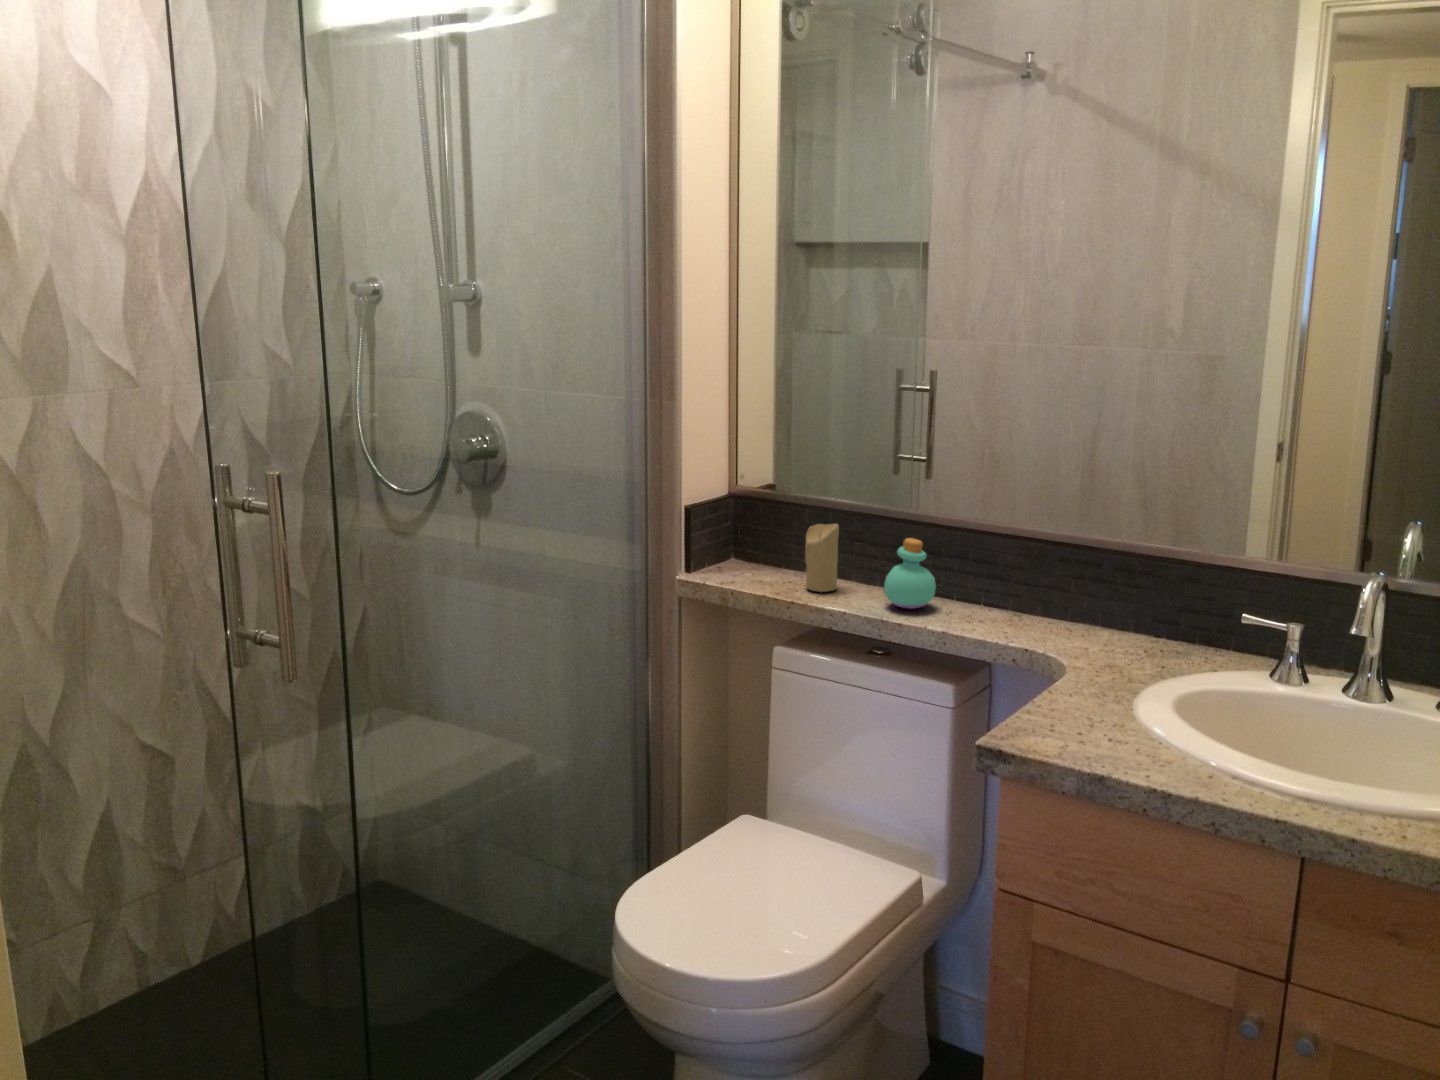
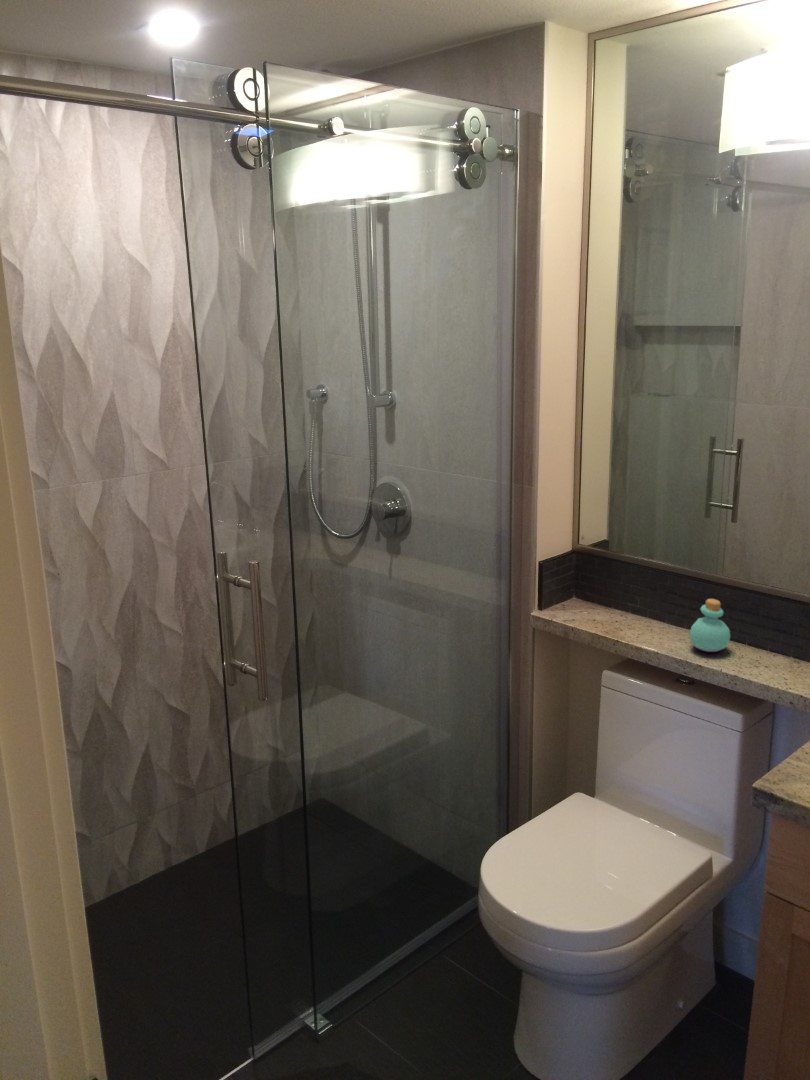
candle: present [805,524,839,592] -> none [629,580,656,632]

